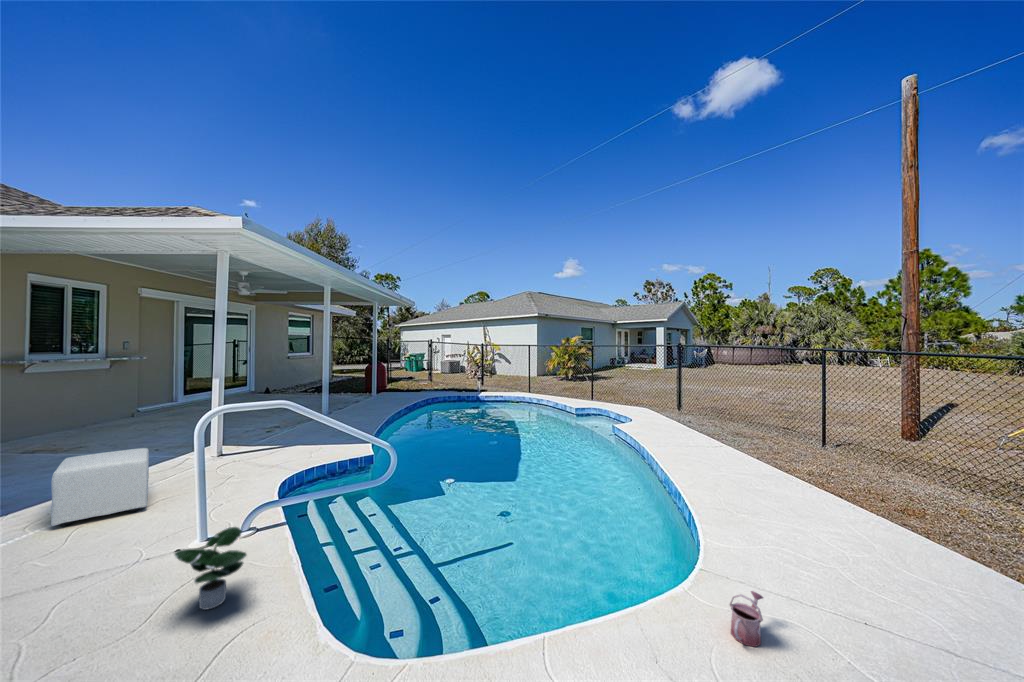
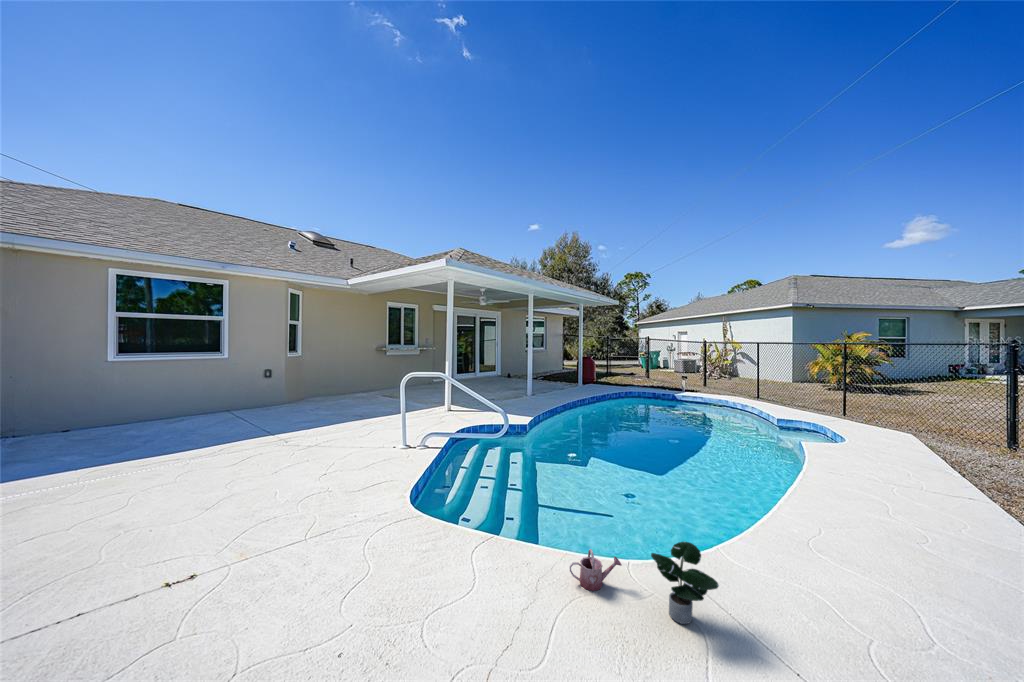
ottoman: present [51,448,149,526] -> none [360,394,400,425]
potted plant: present [175,527,246,610] -> present [651,542,719,624]

